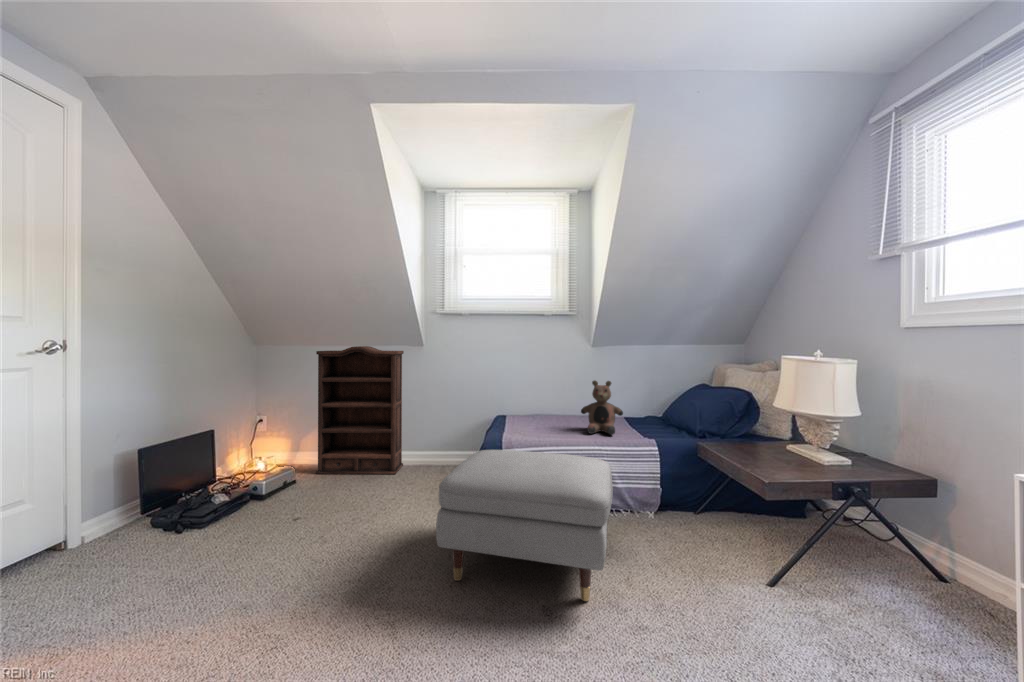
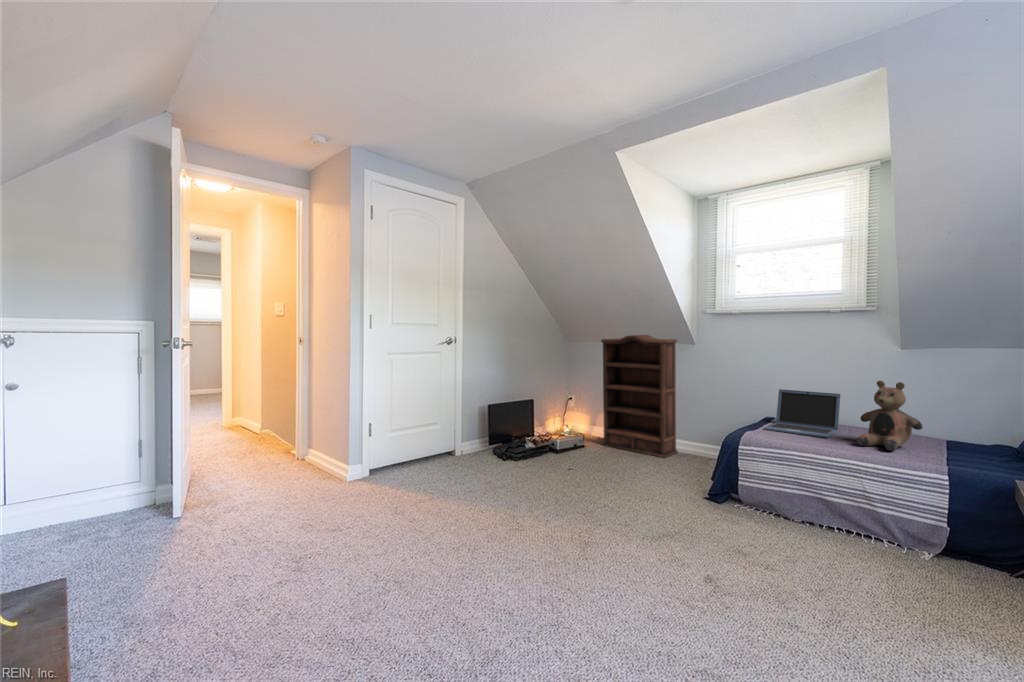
laptop: none [511,393,563,431] -> present [764,389,841,438]
ottoman: present [436,450,613,601] -> none [627,437,818,576]

